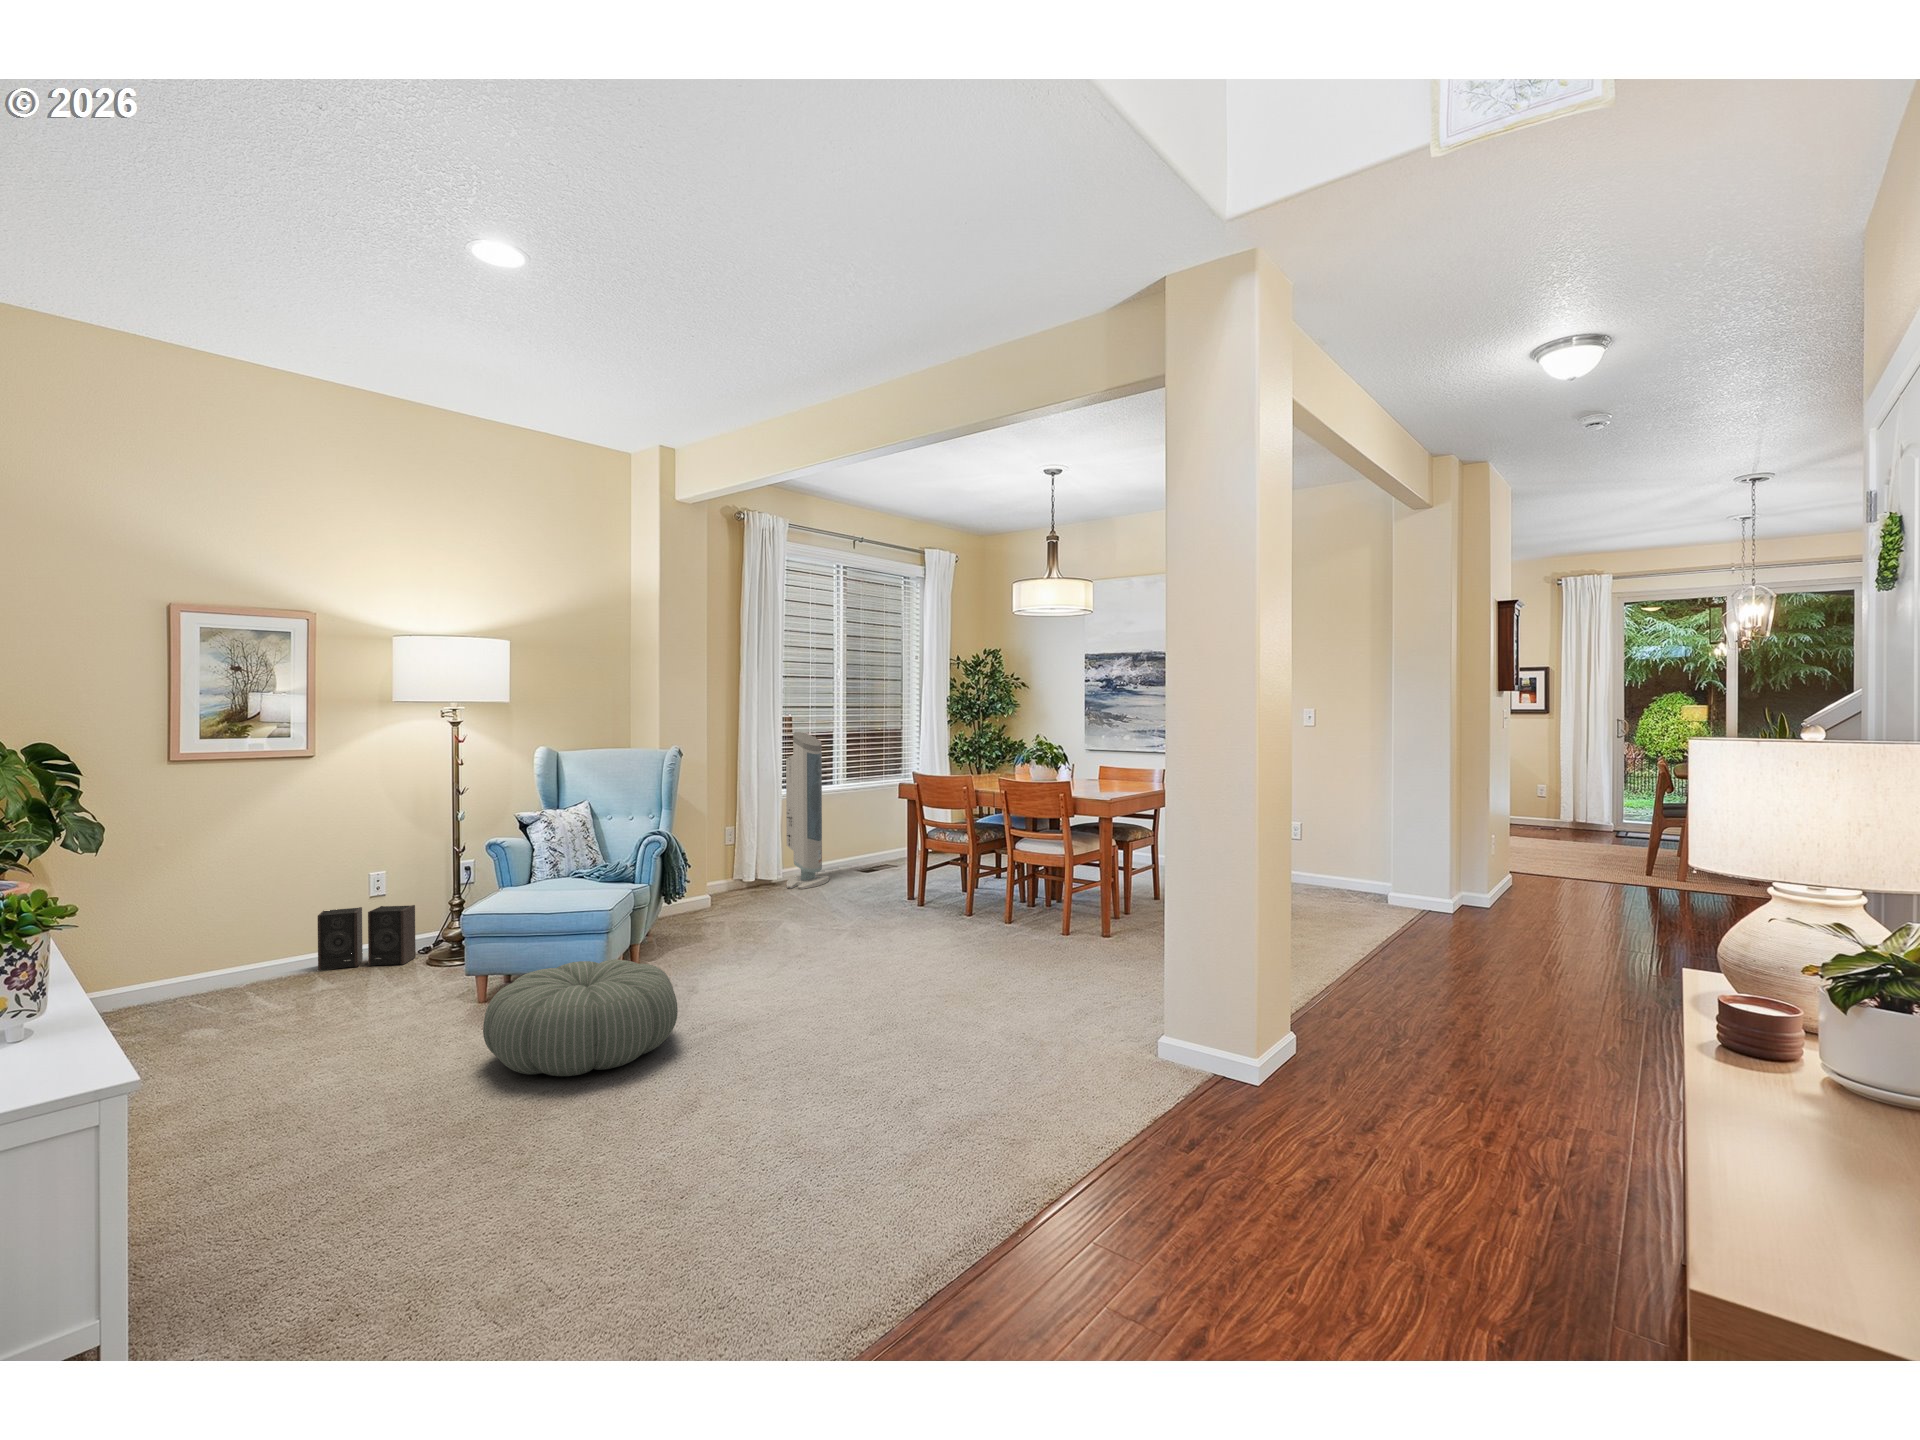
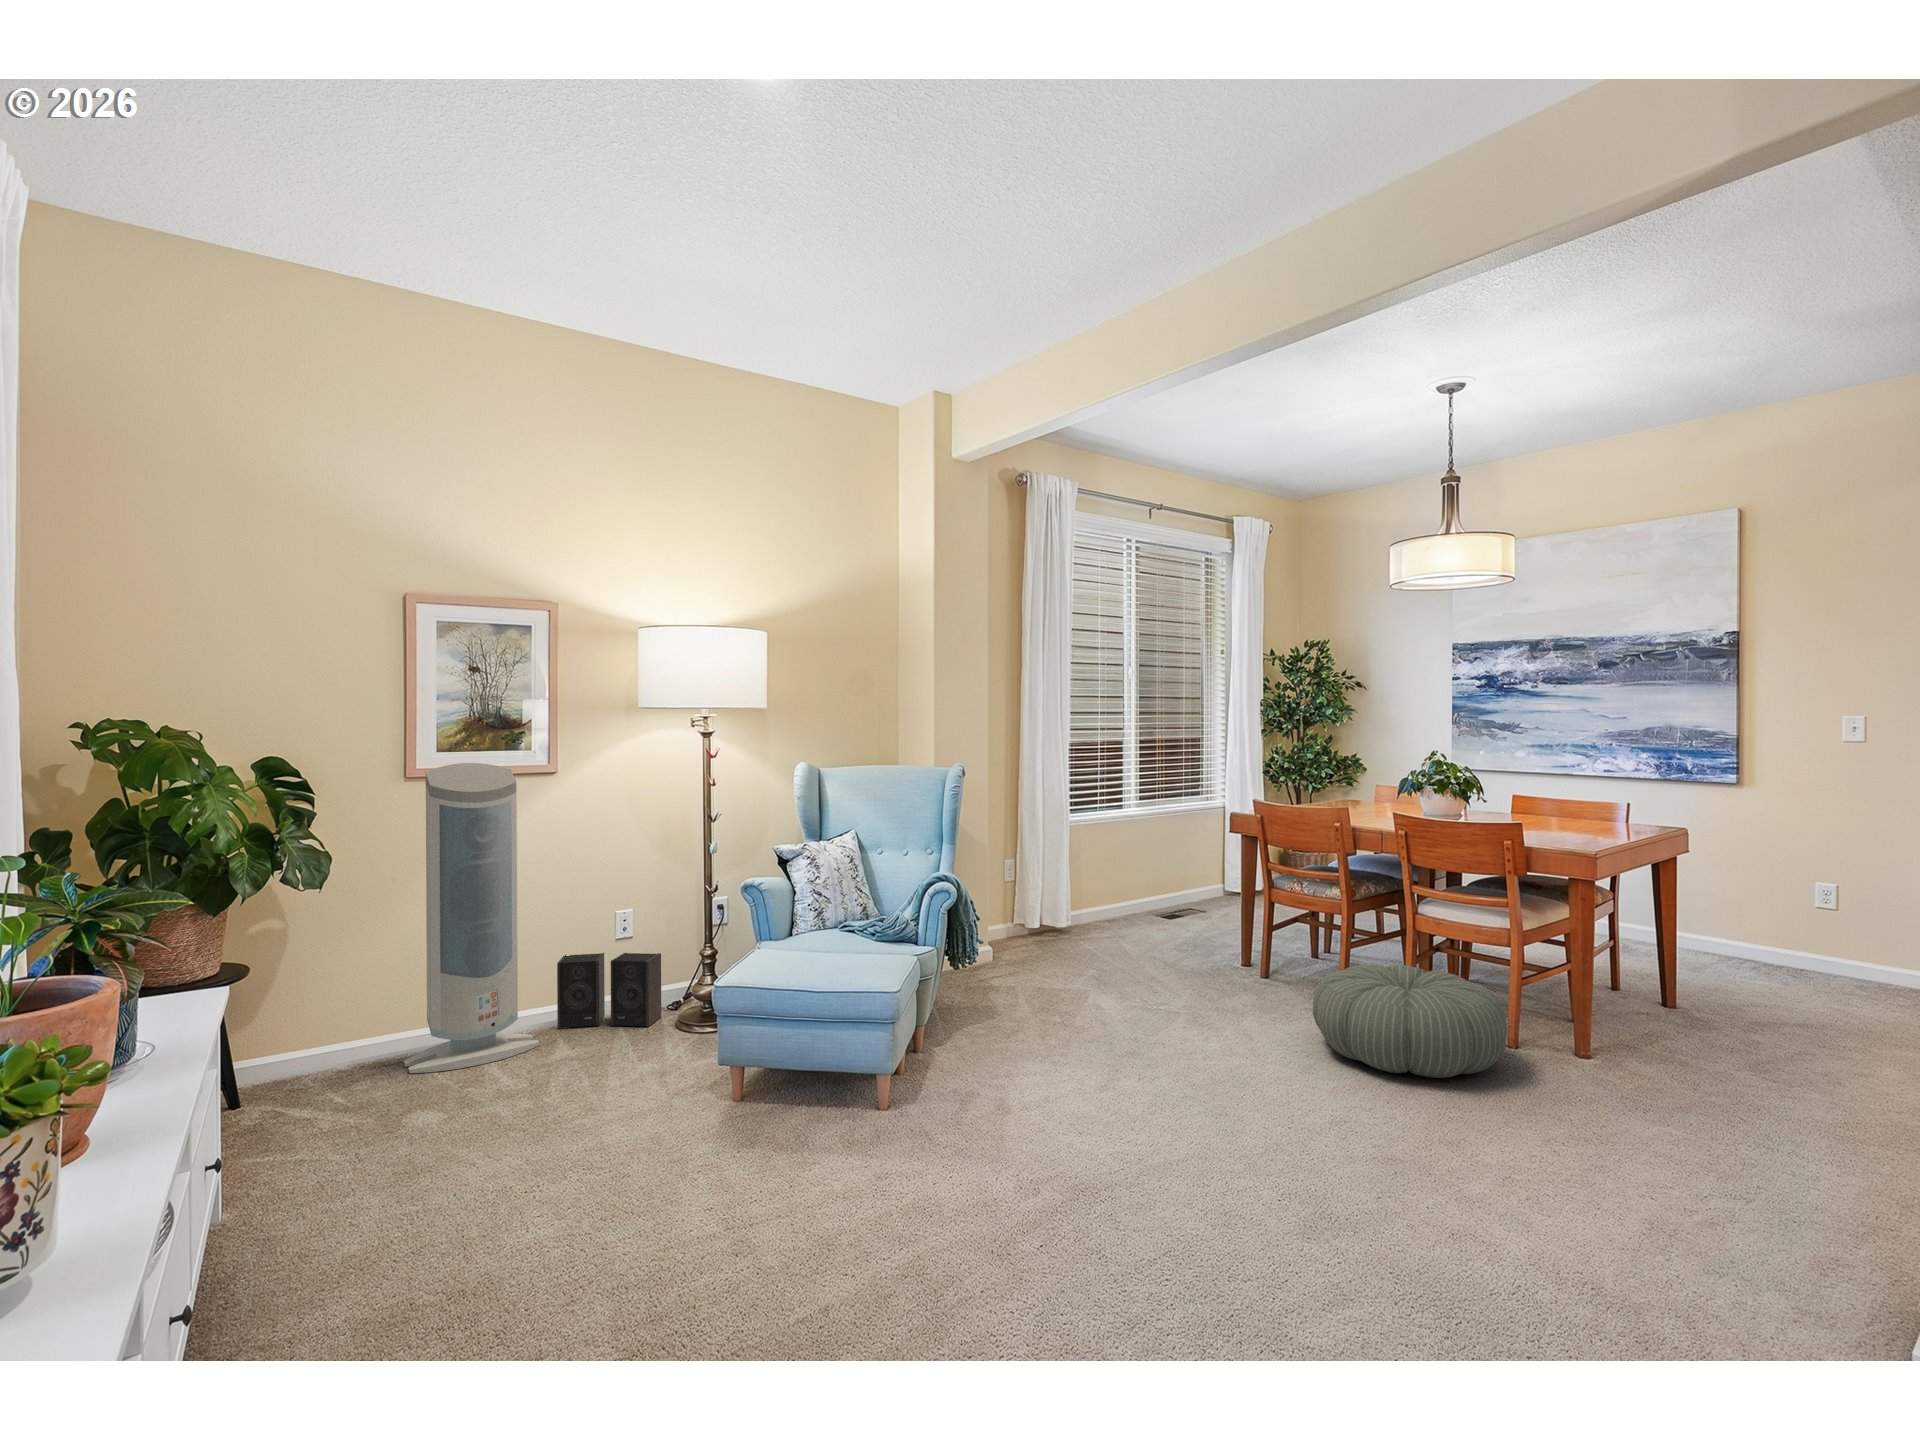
air purifier: present [786,732,829,889] -> present [404,763,539,1073]
pouf: present [483,959,678,1076] -> present [1313,965,1507,1078]

